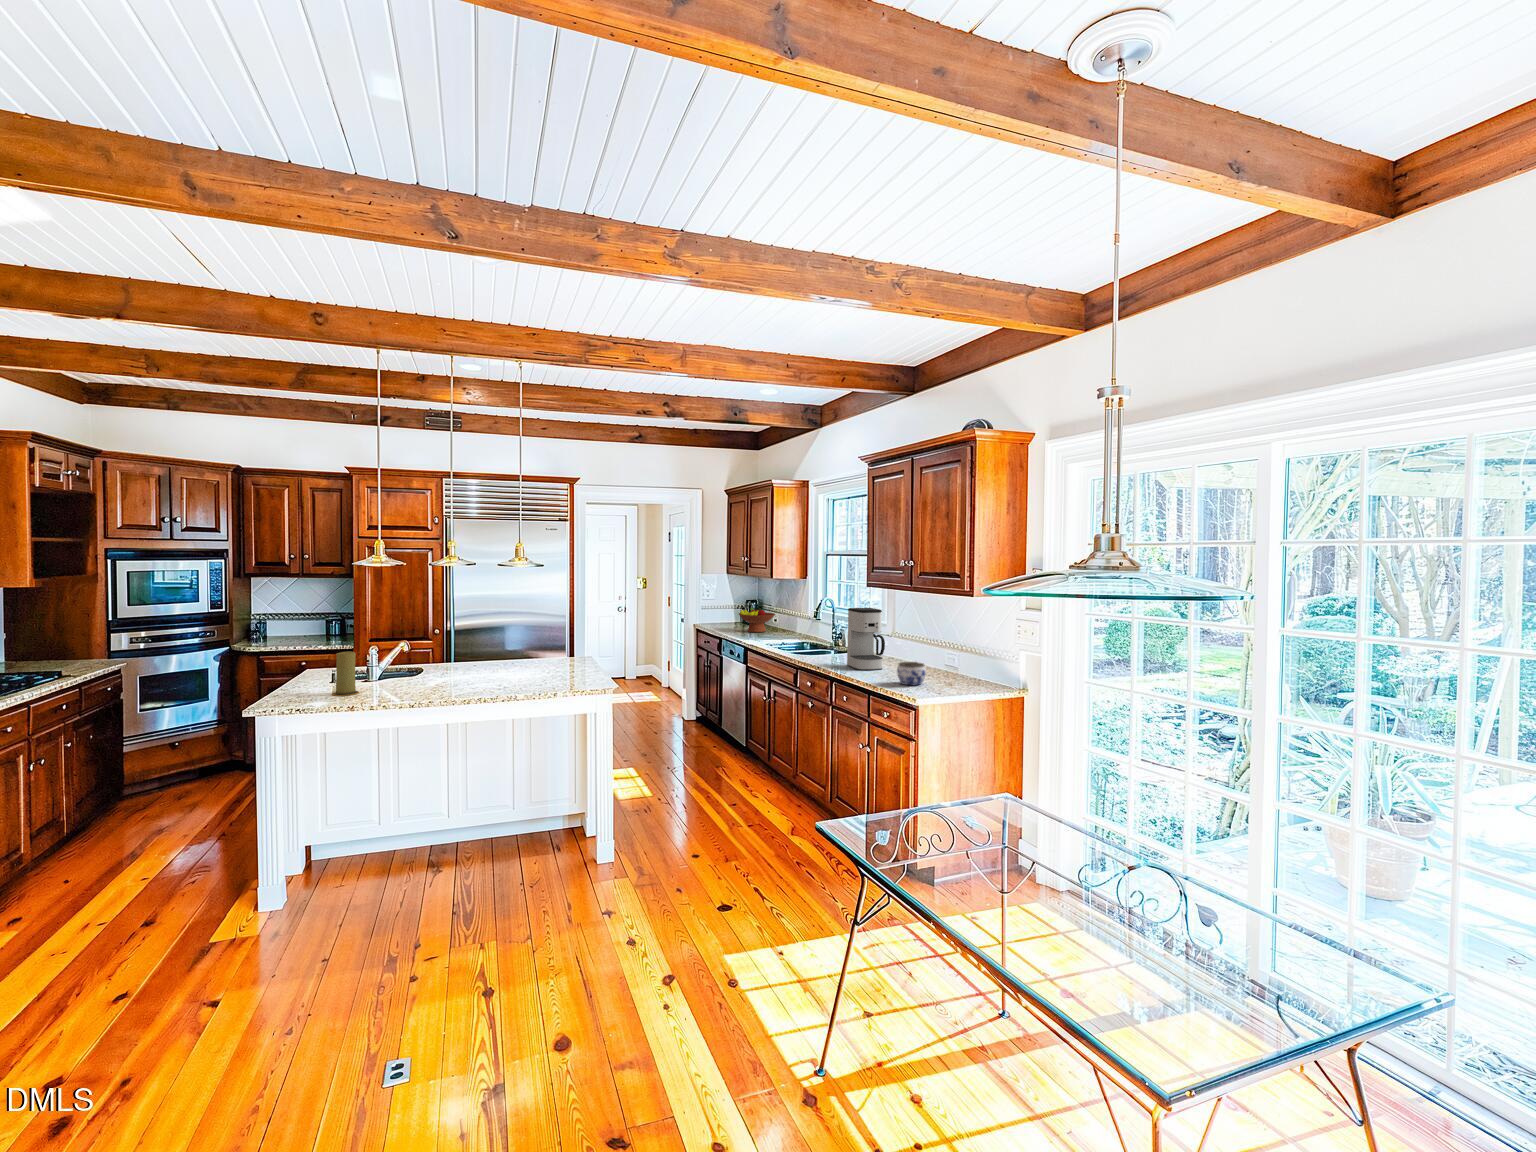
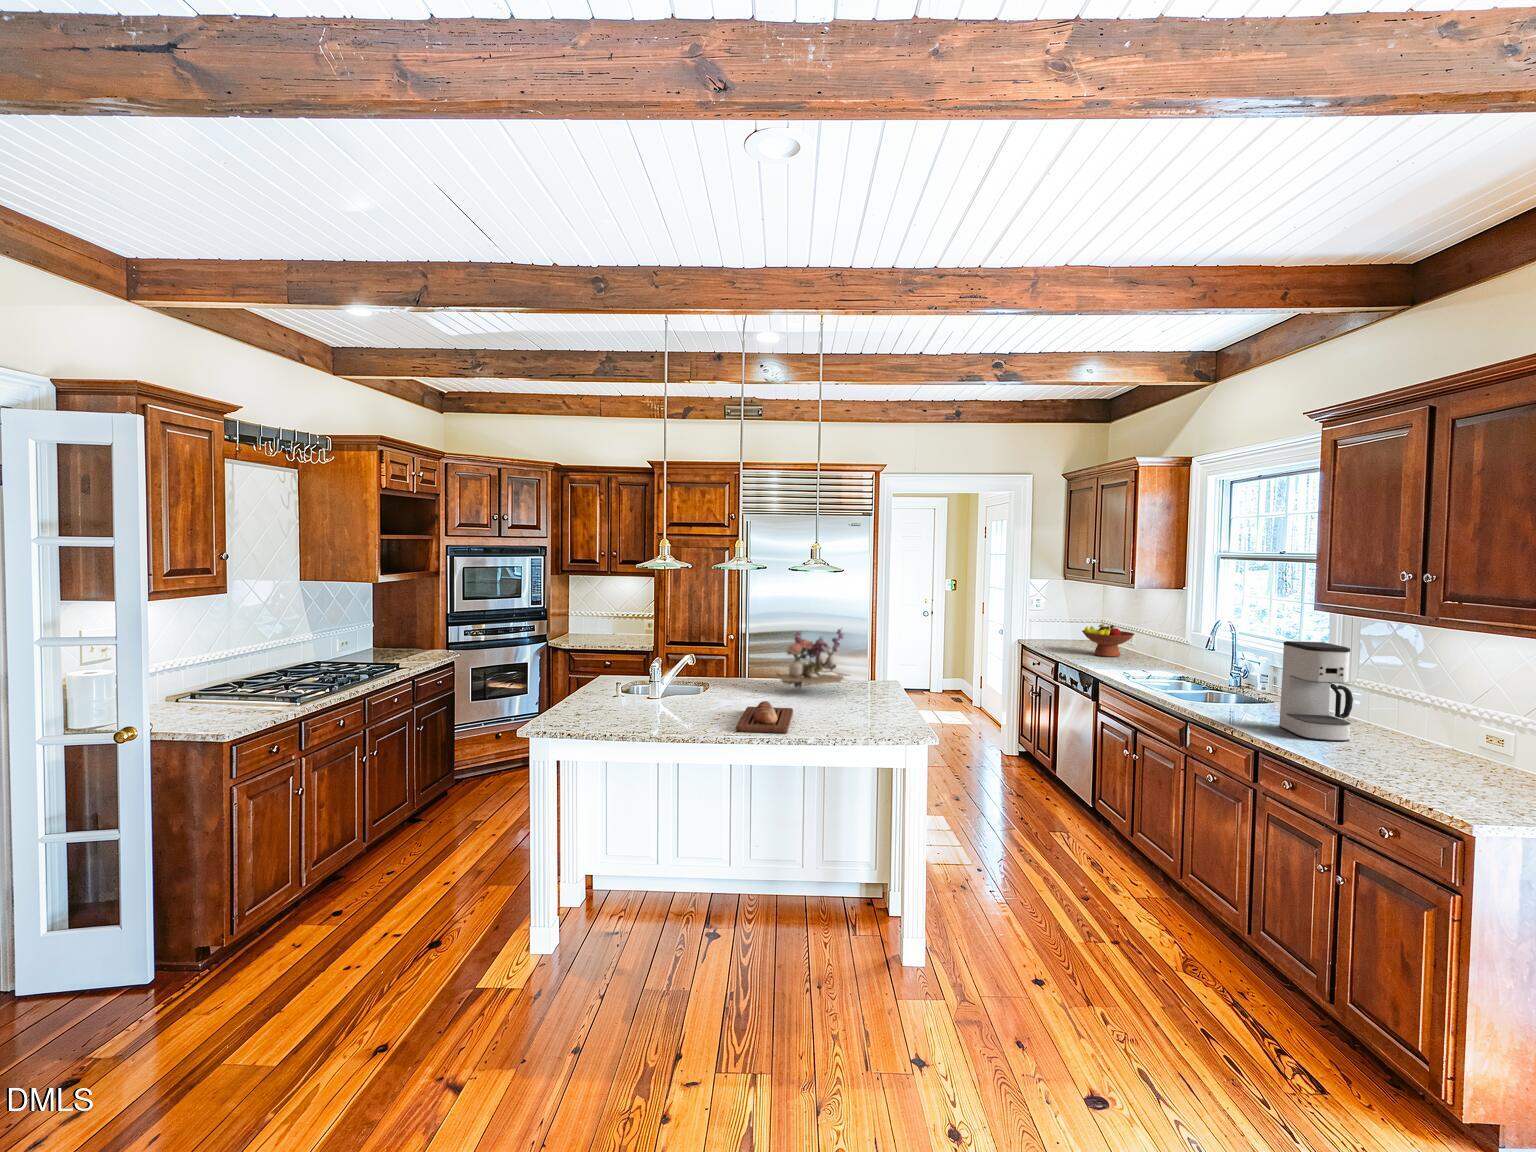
flower arrangement: none [482,614,552,668] -> present [774,629,849,689]
candle: present [332,651,359,696] -> none [609,666,637,717]
jar: present [897,662,926,685] -> none [1400,741,1464,785]
bread loaf: none [456,673,503,696] -> present [736,701,793,733]

